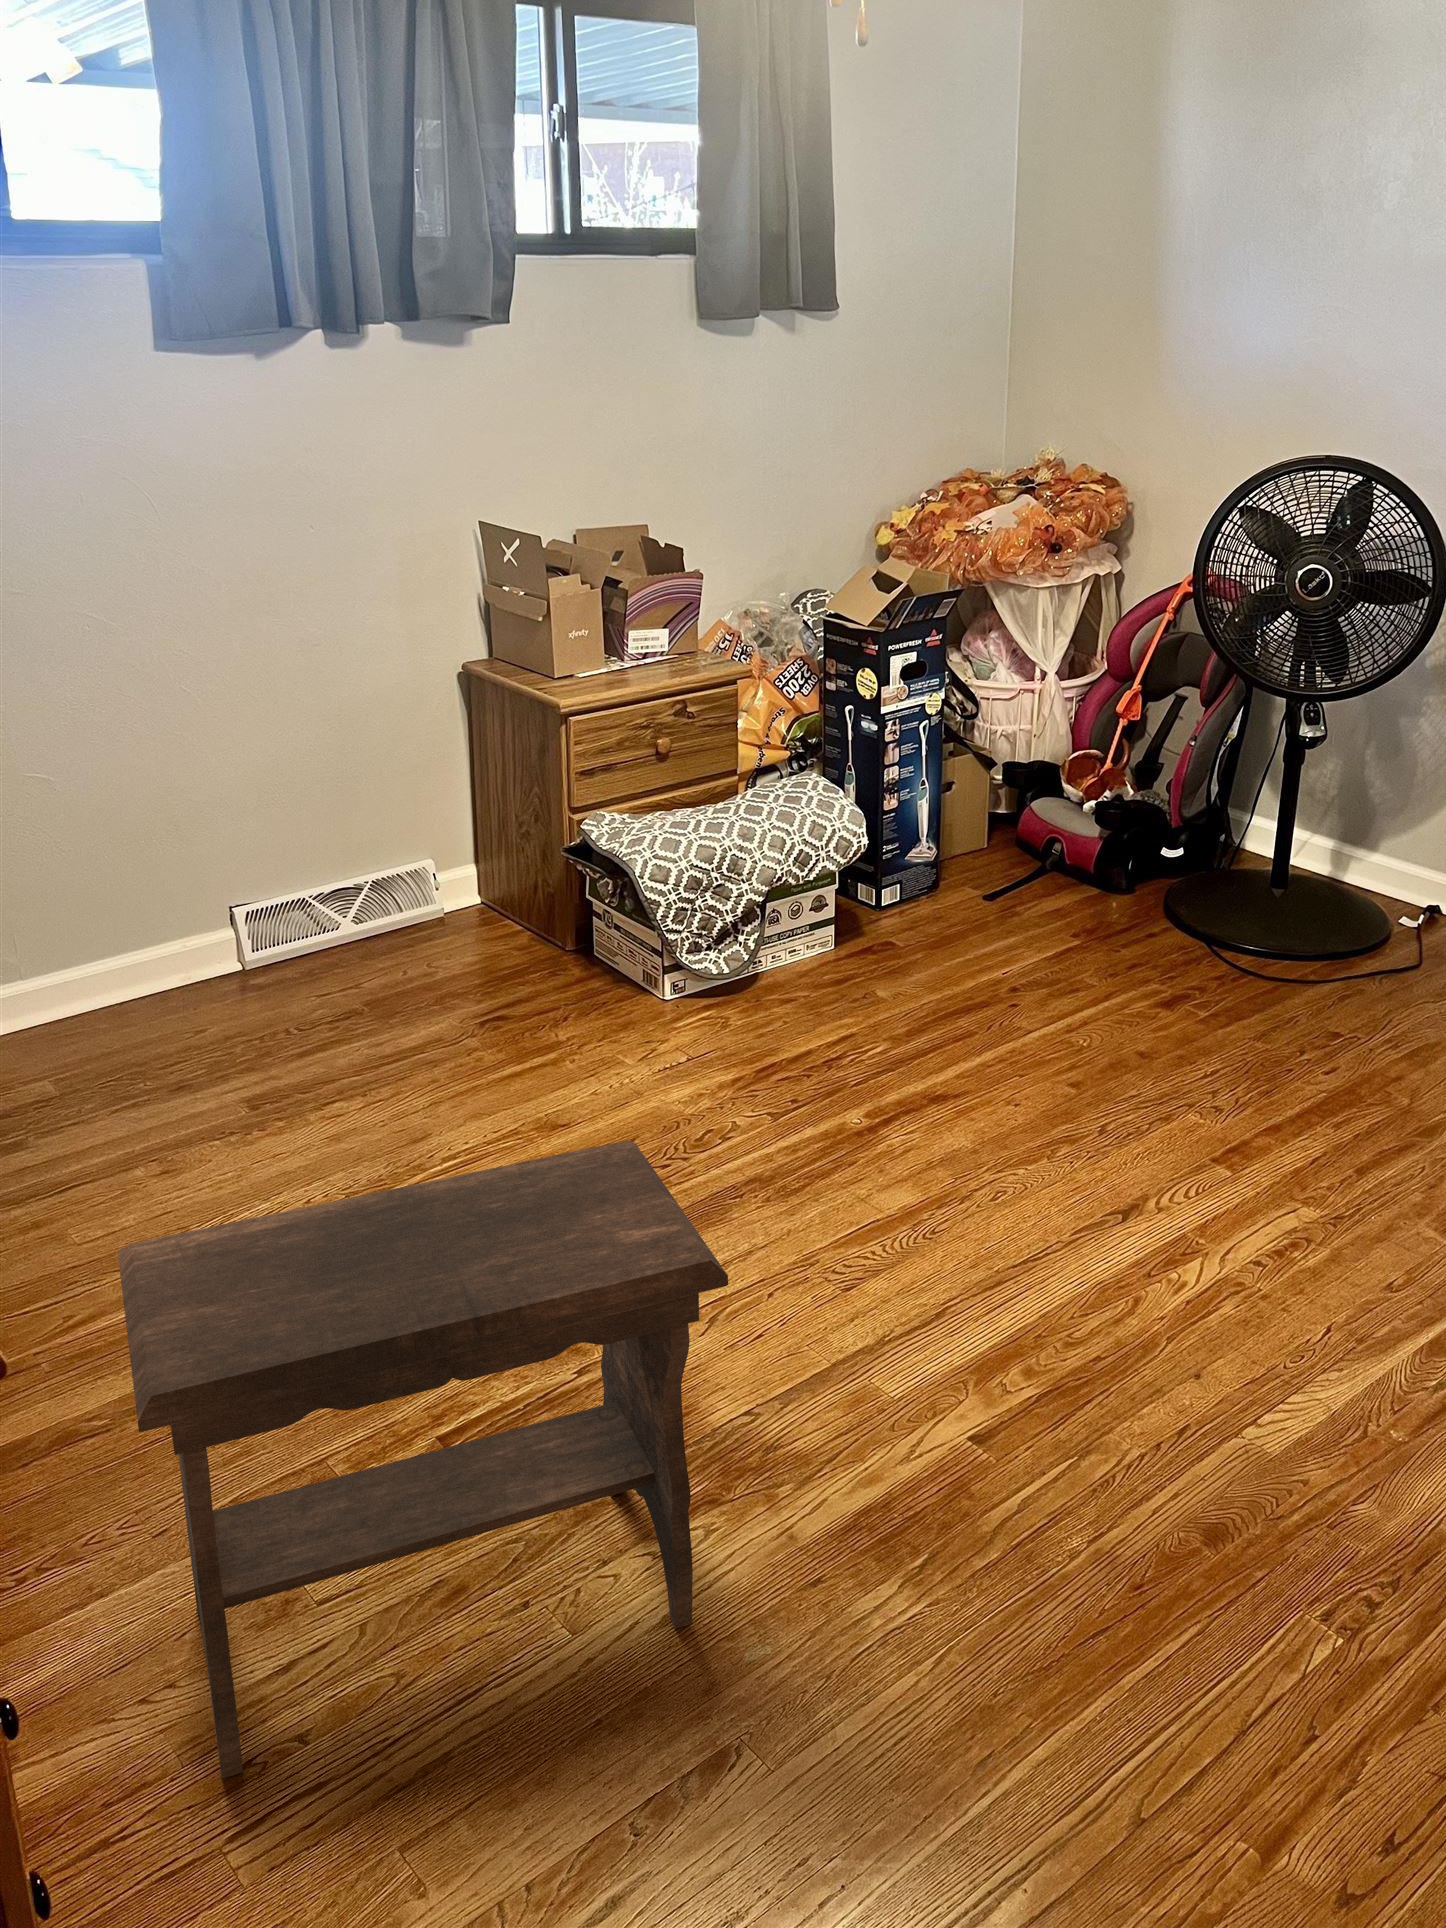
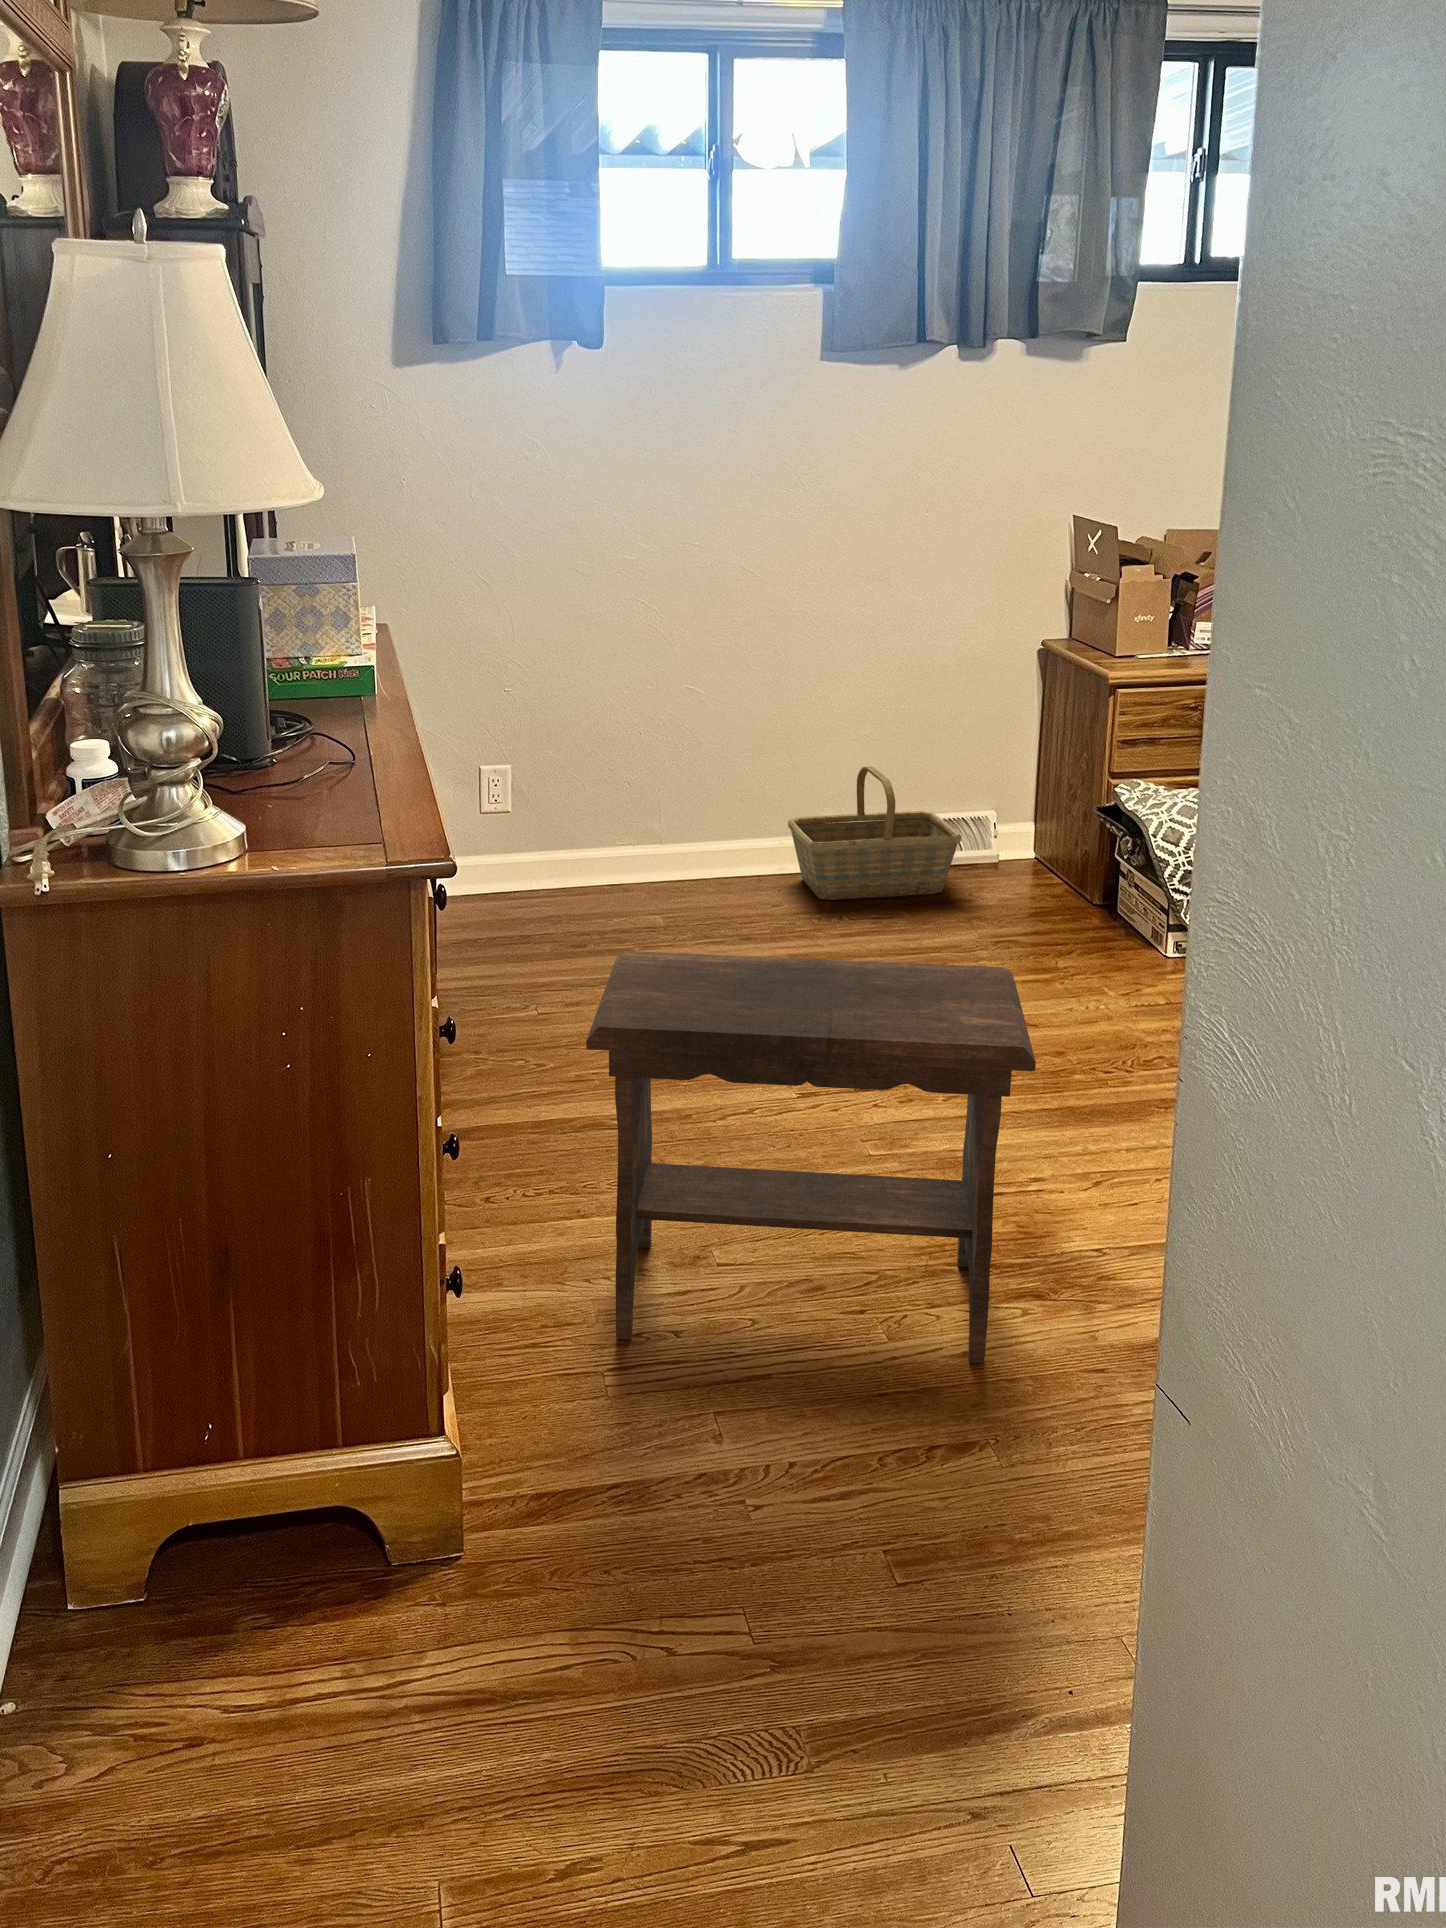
basket: none [191,839,411,1012] -> present [788,767,962,900]

